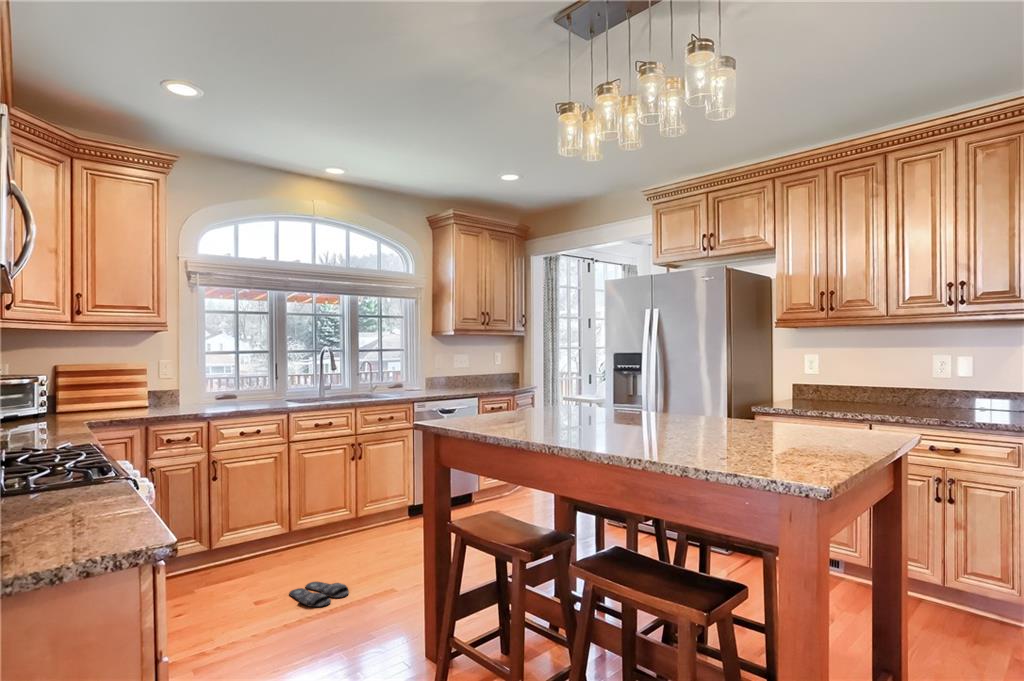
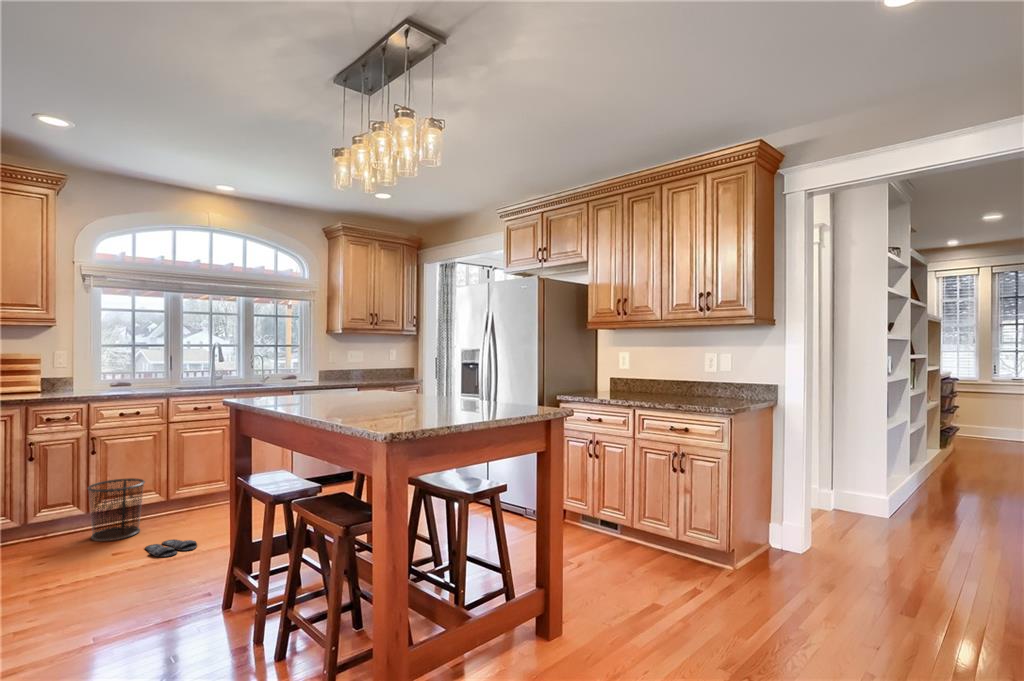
waste bin: none [214,508,275,584] -> present [88,478,145,541]

